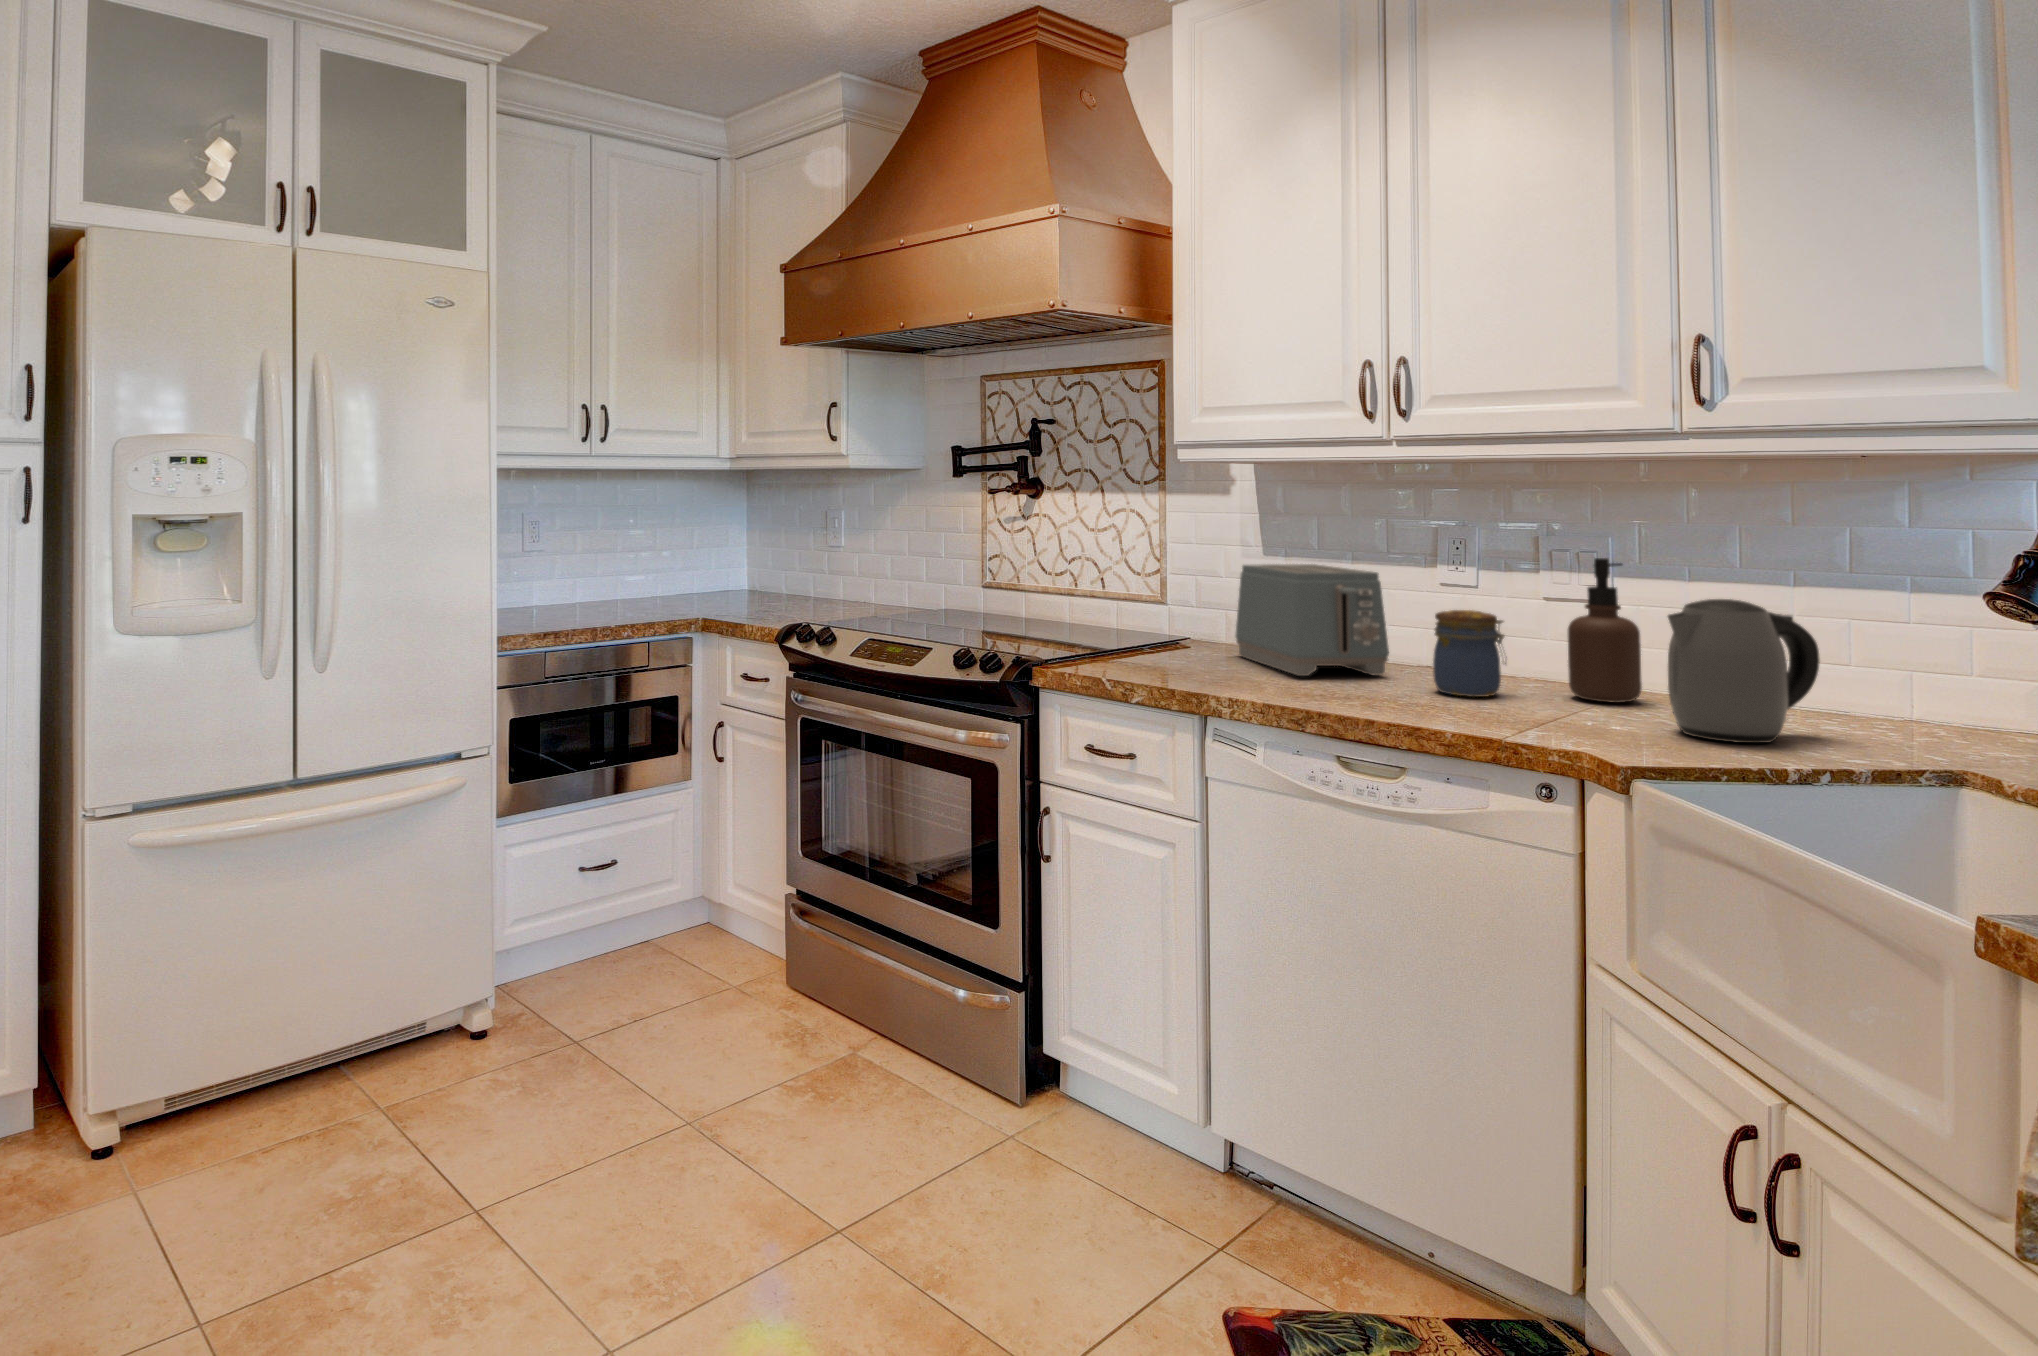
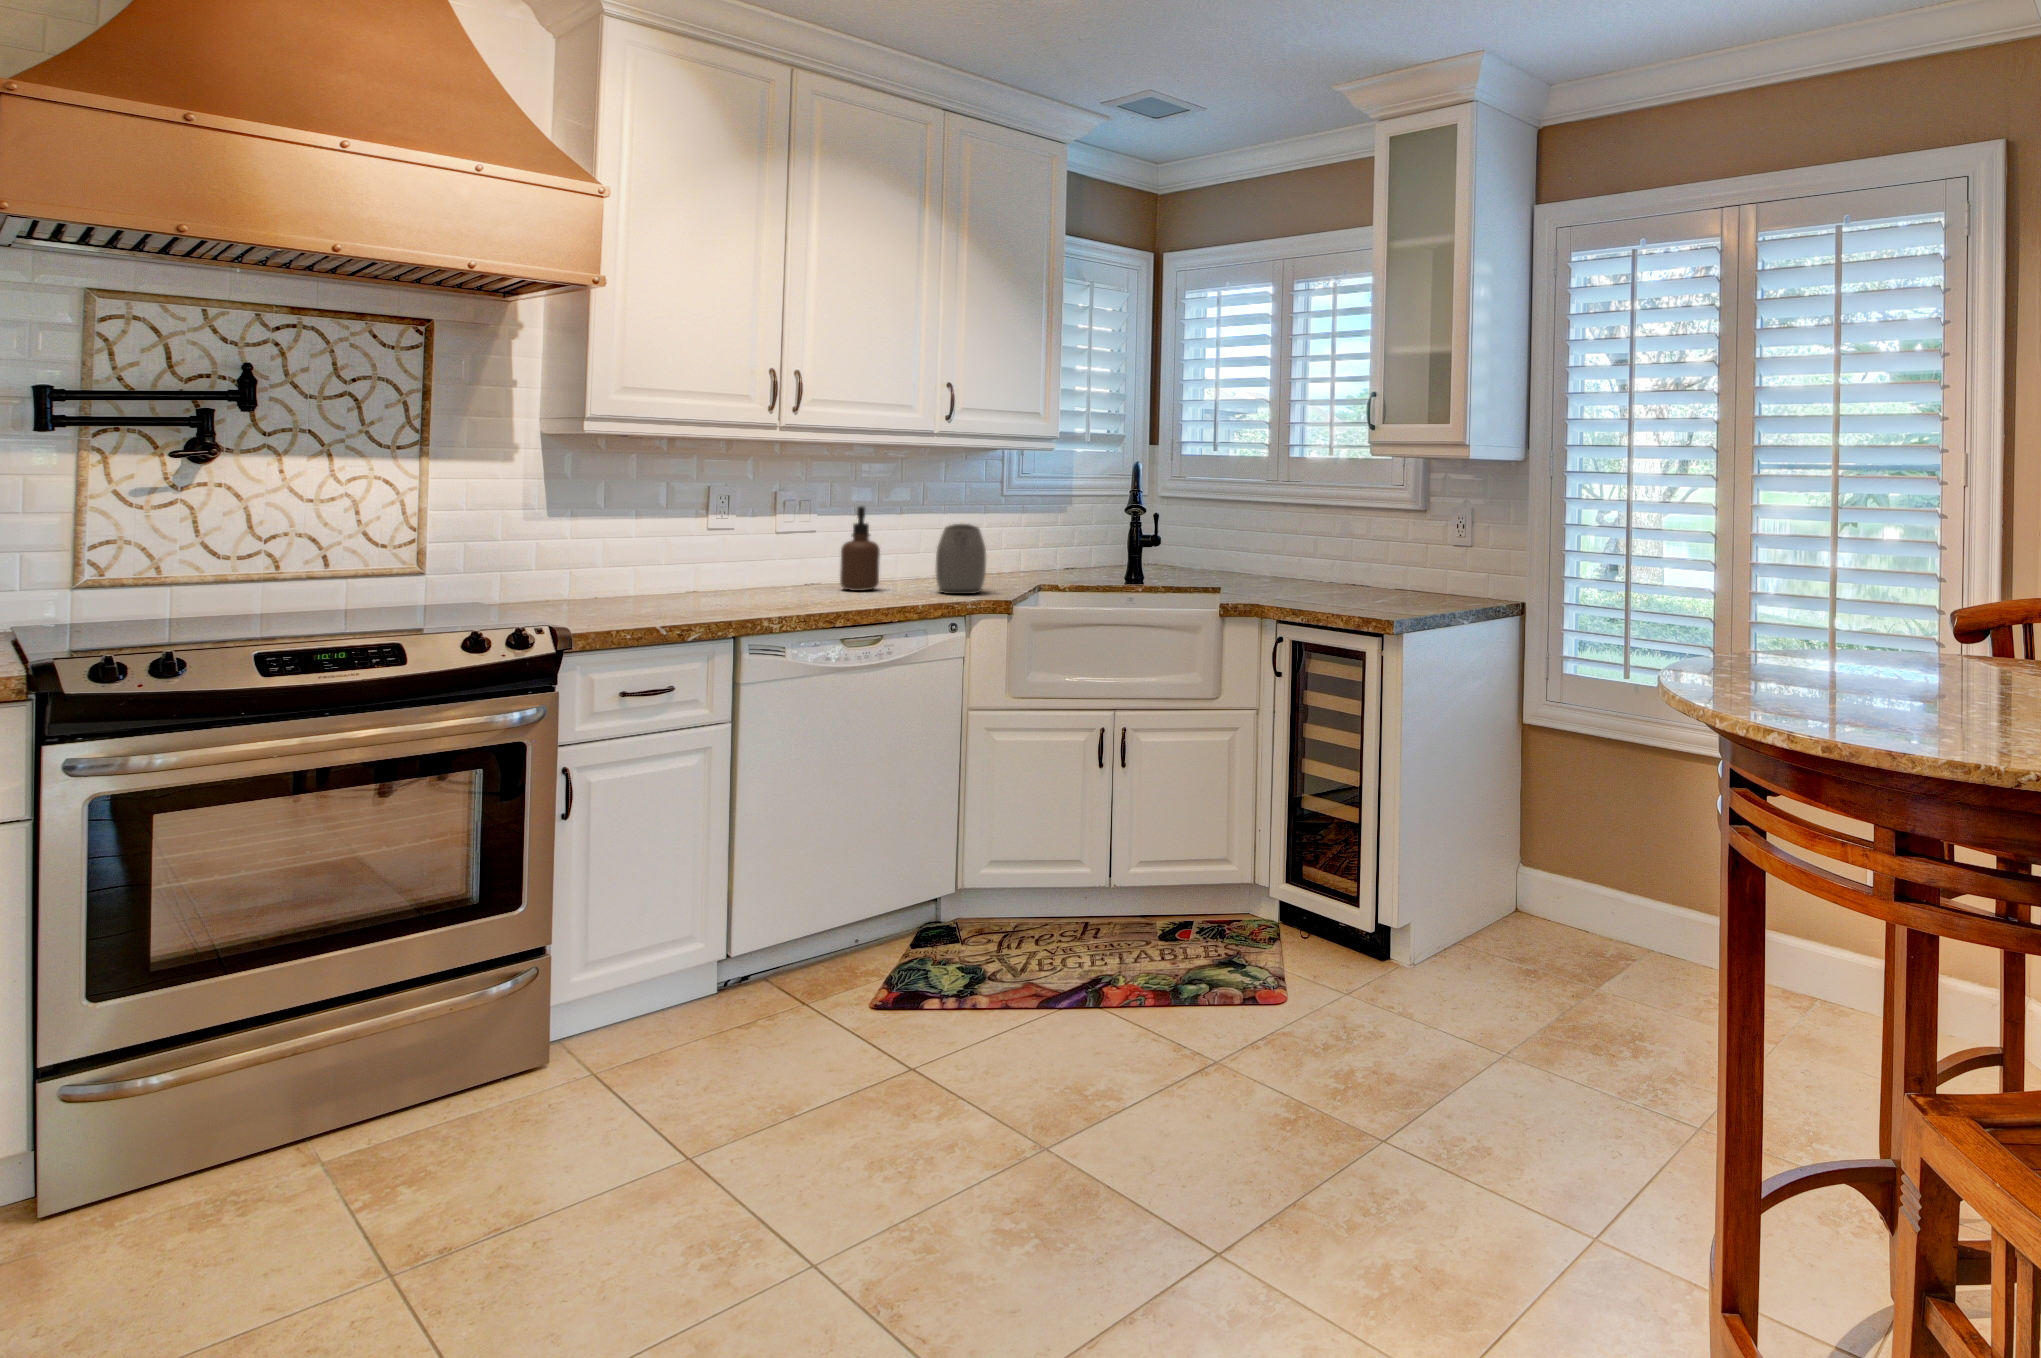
toaster: present [1236,564,1389,676] -> none [601,522,758,604]
jar: present [1433,610,1506,697] -> none [798,543,839,598]

